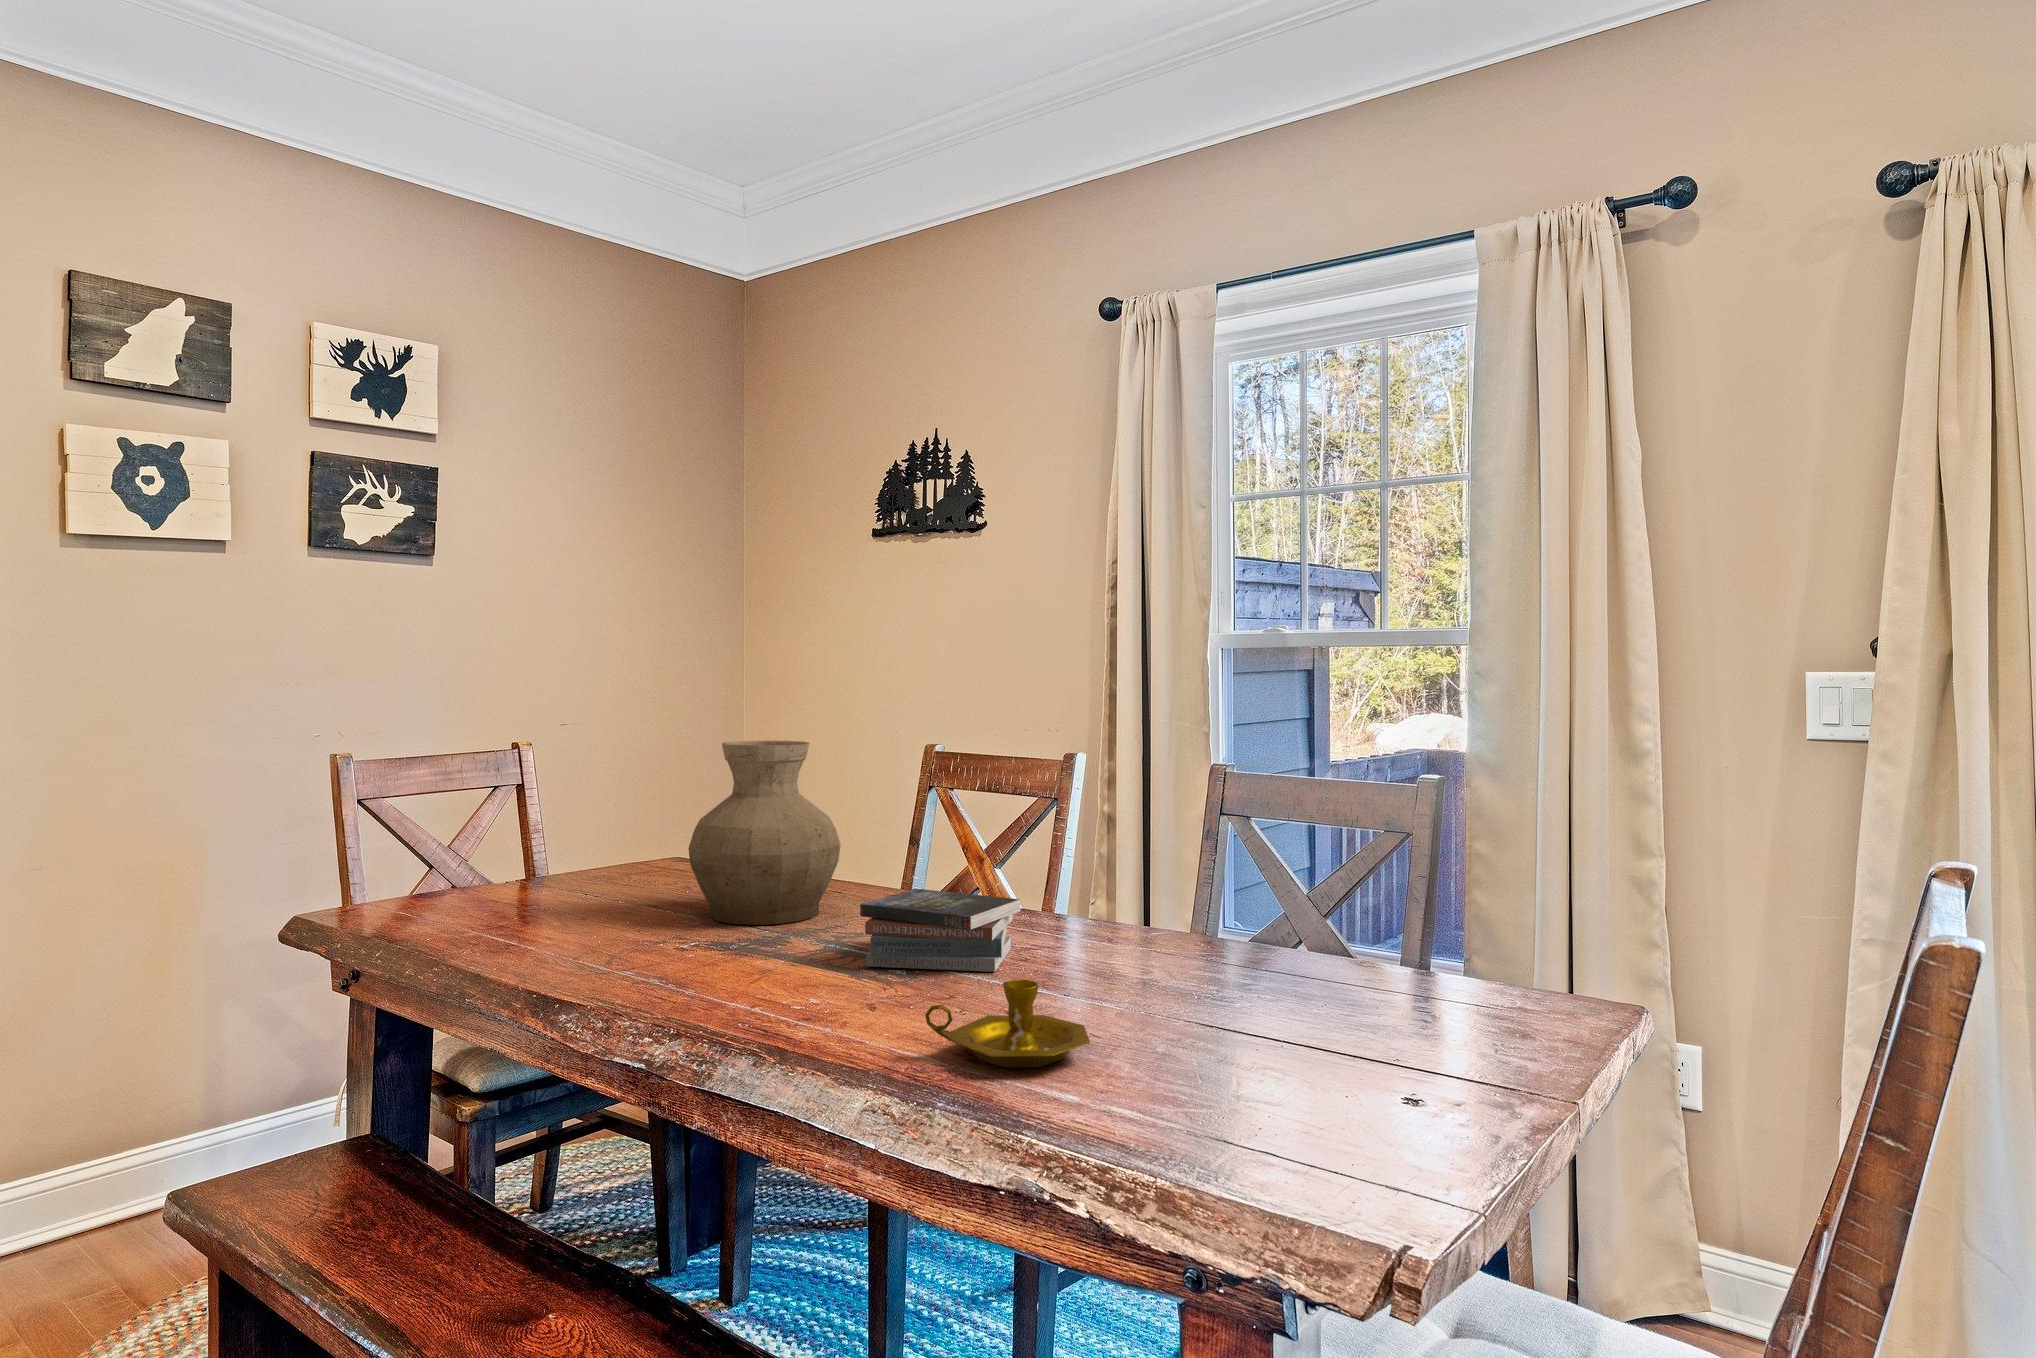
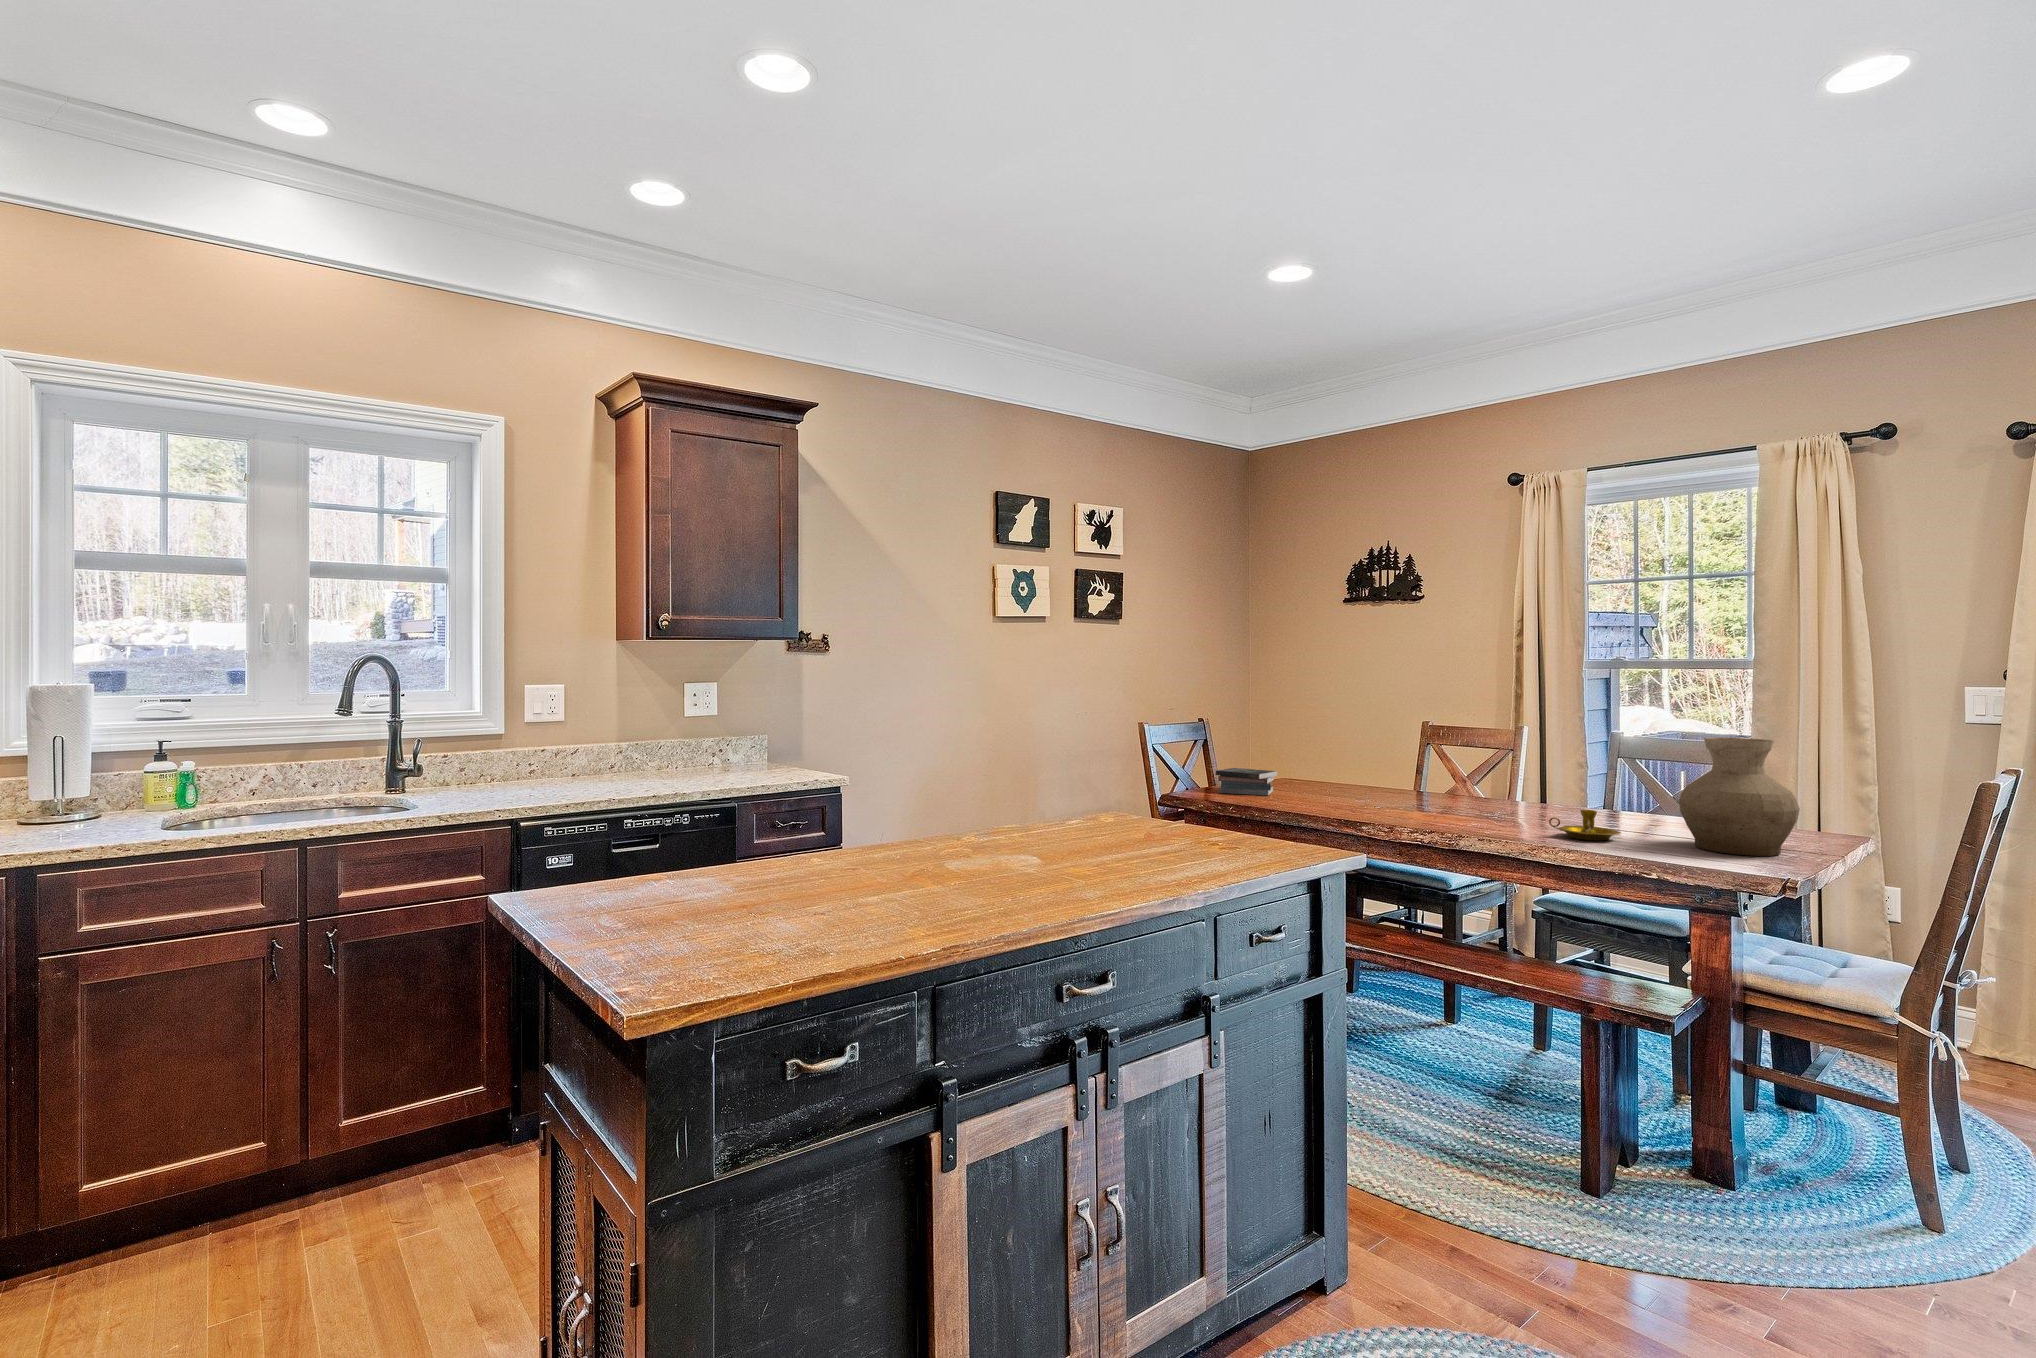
vase: present [688,741,841,925] -> present [1679,737,1800,856]
book: present [860,888,1020,972] -> present [1216,768,1277,795]

